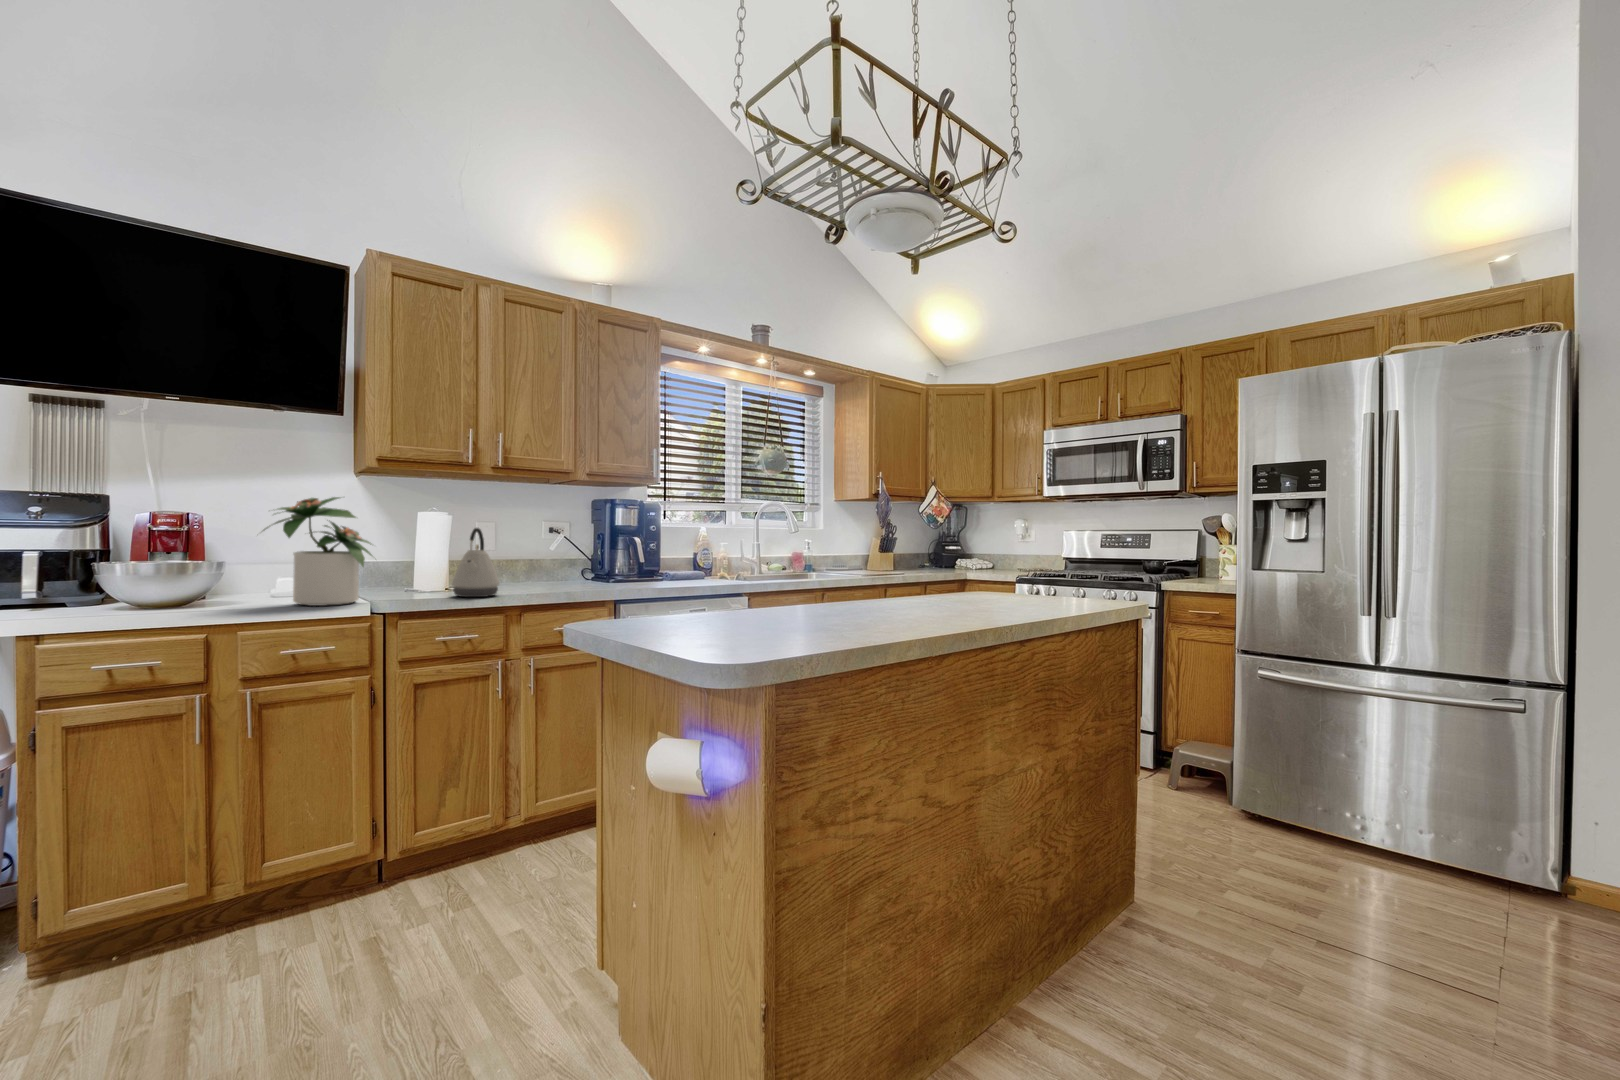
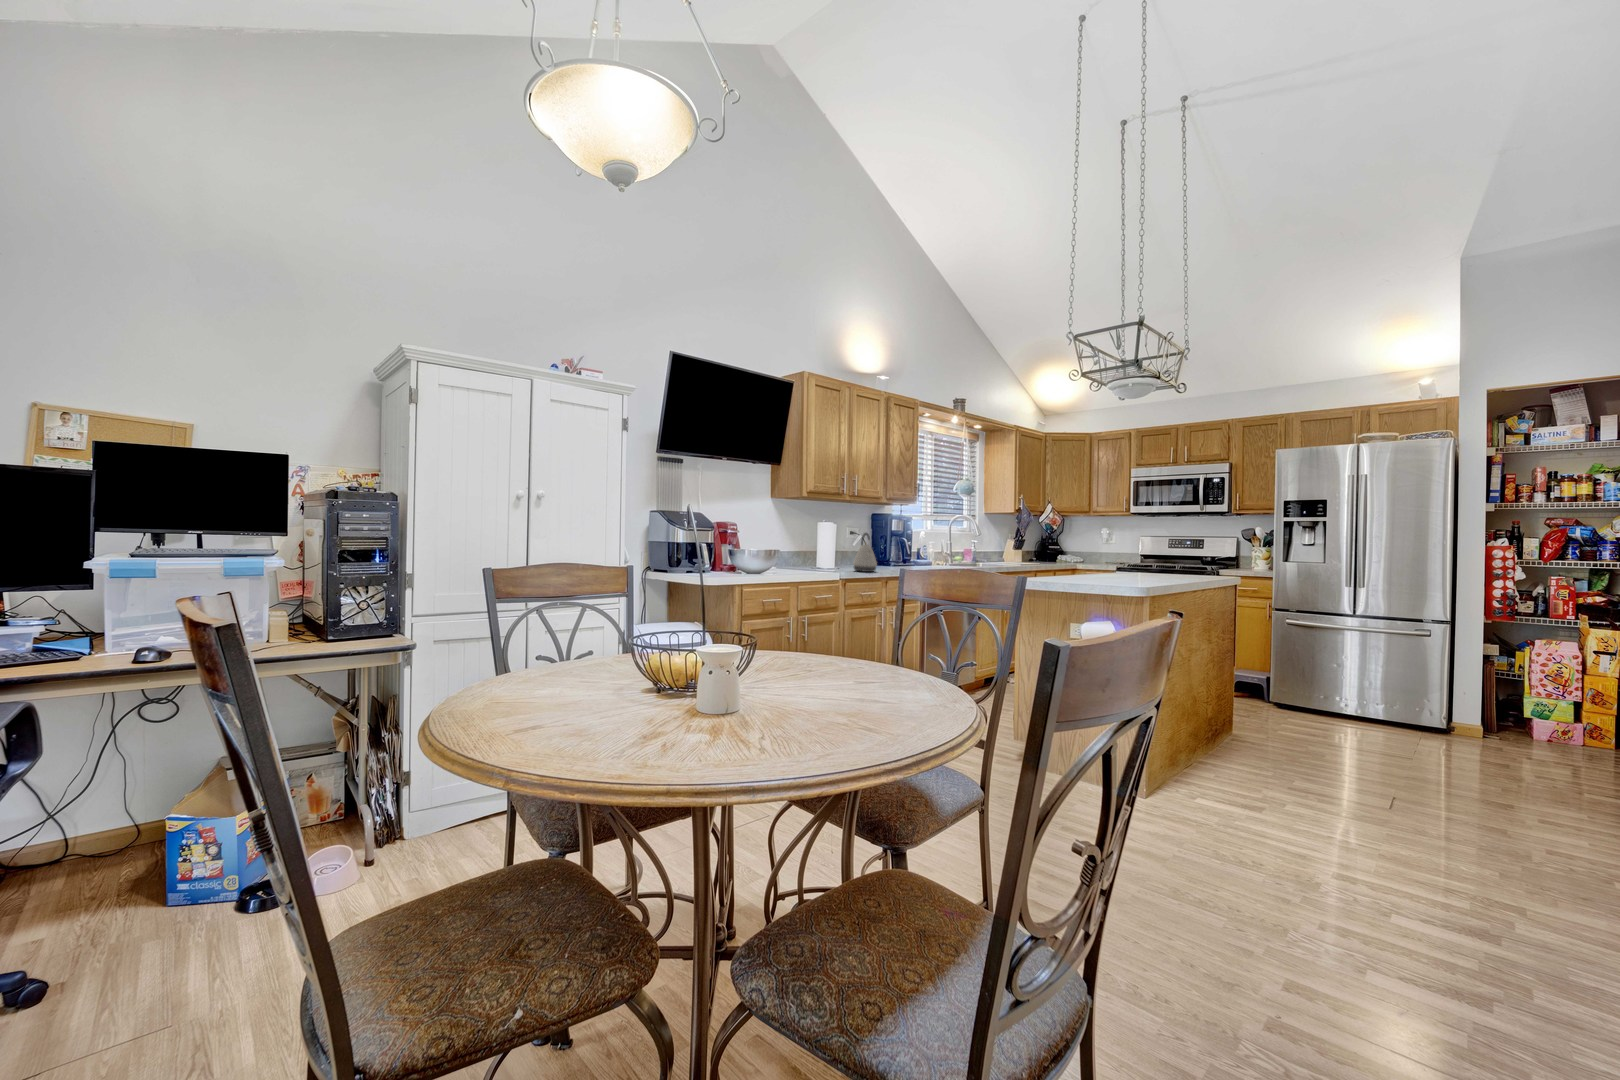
potted plant: present [263,497,372,606] -> none [789,516,838,574]

